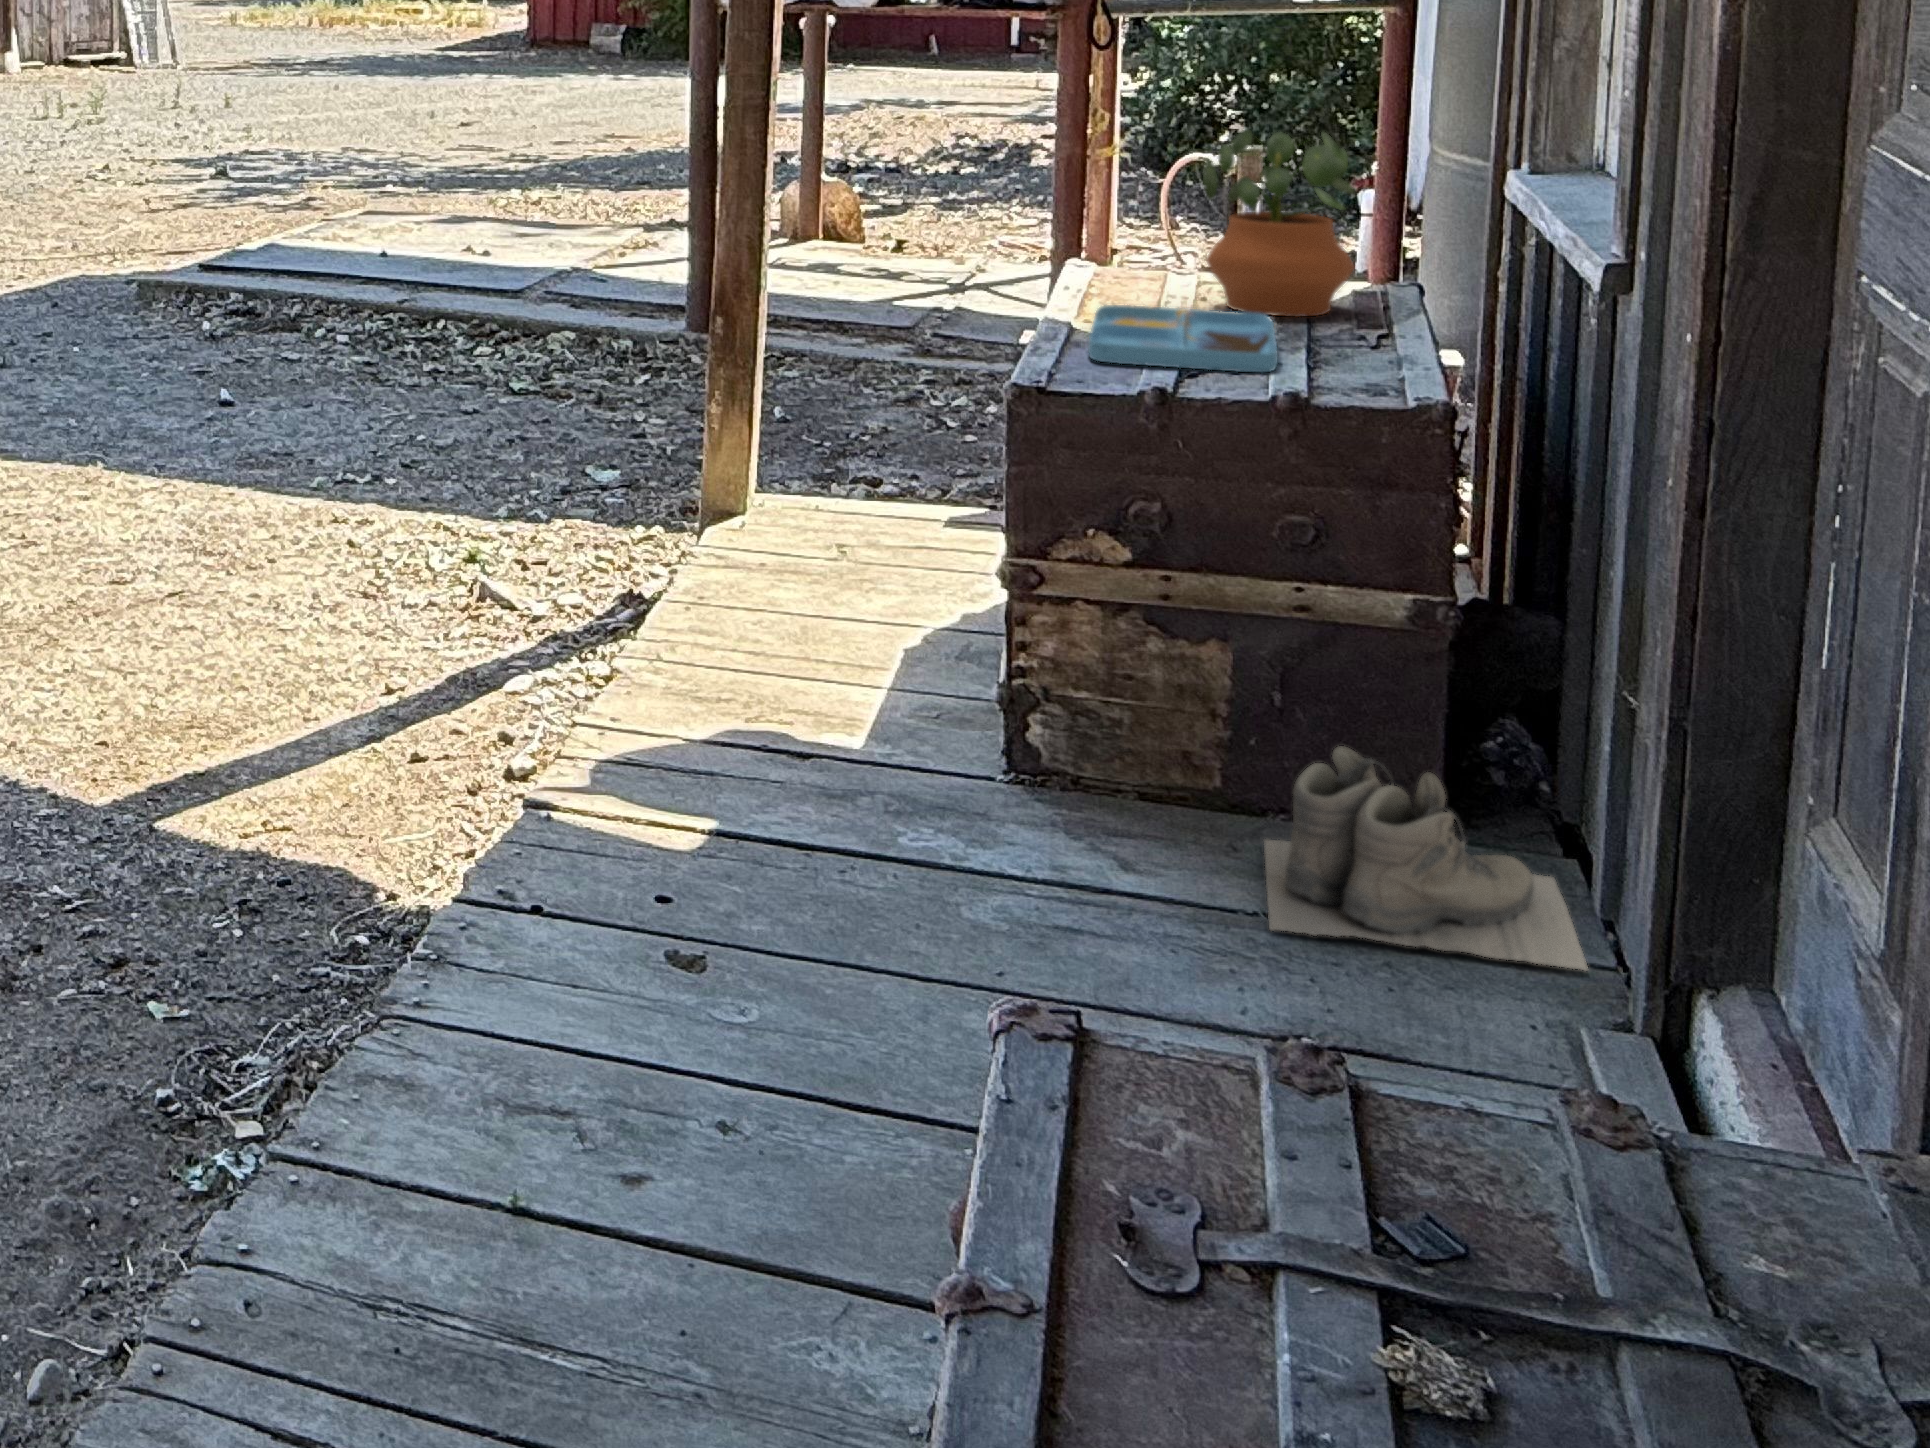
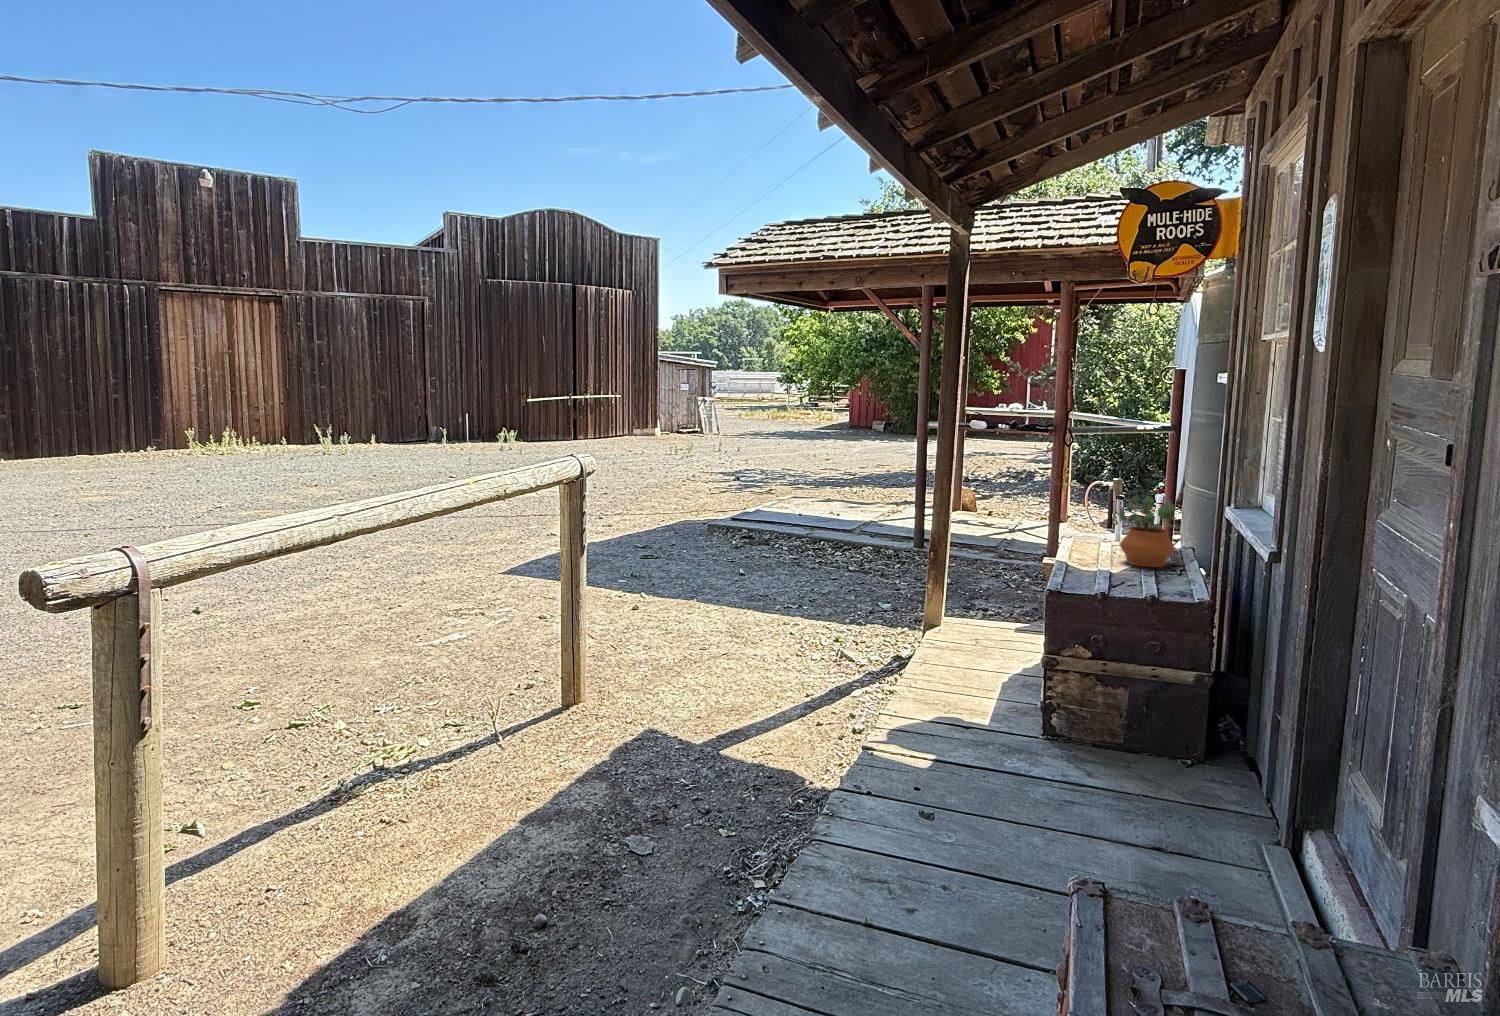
tray: present [1088,305,1278,372] -> none [1079,563,1151,595]
boots: present [1264,746,1588,970] -> none [1139,740,1266,831]

